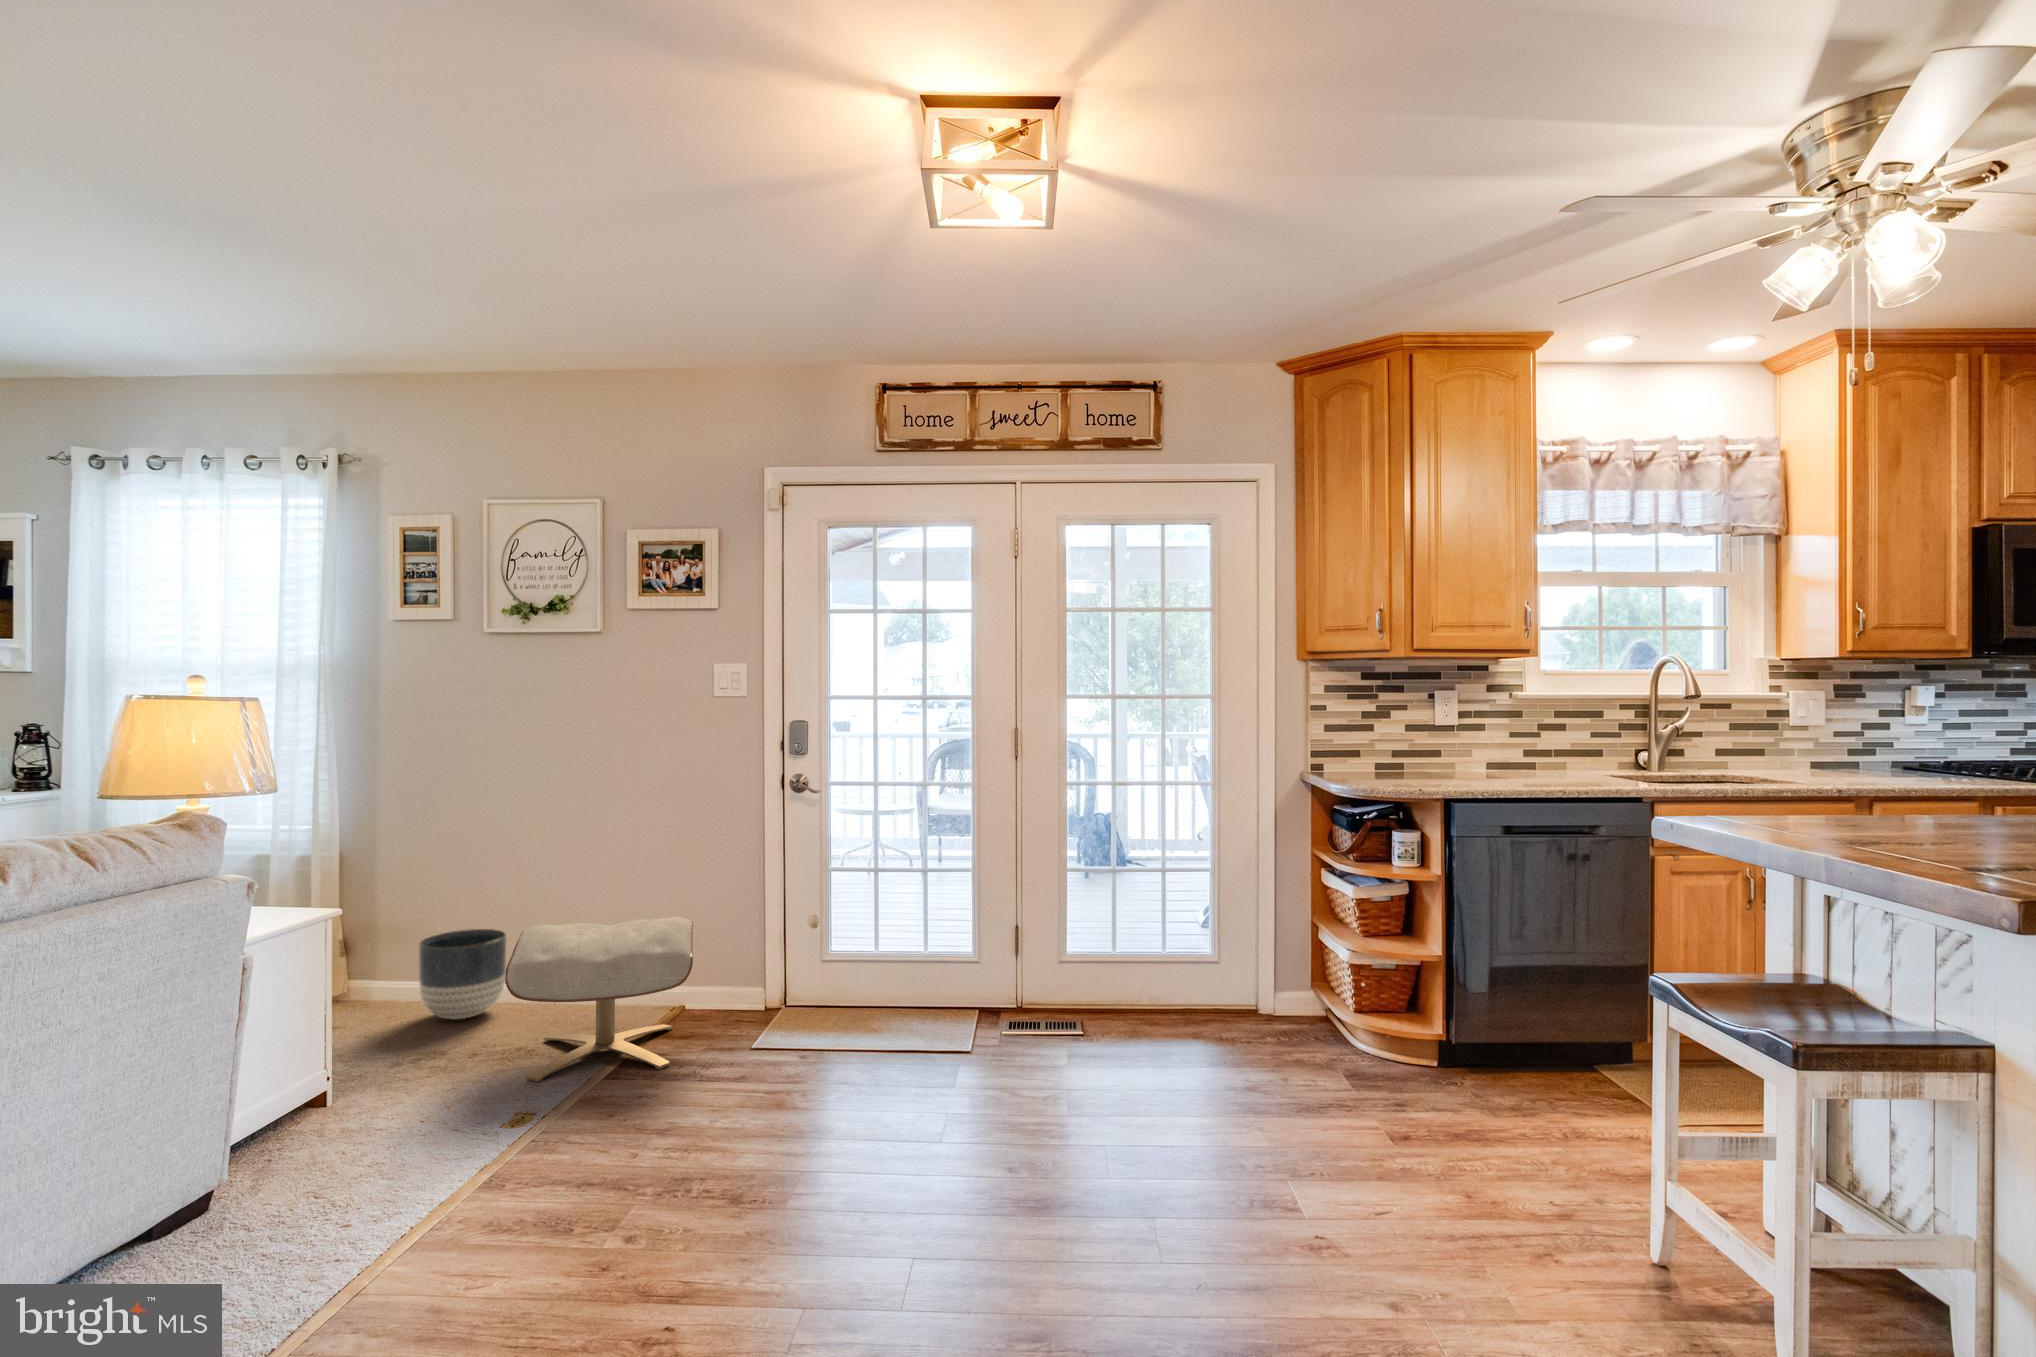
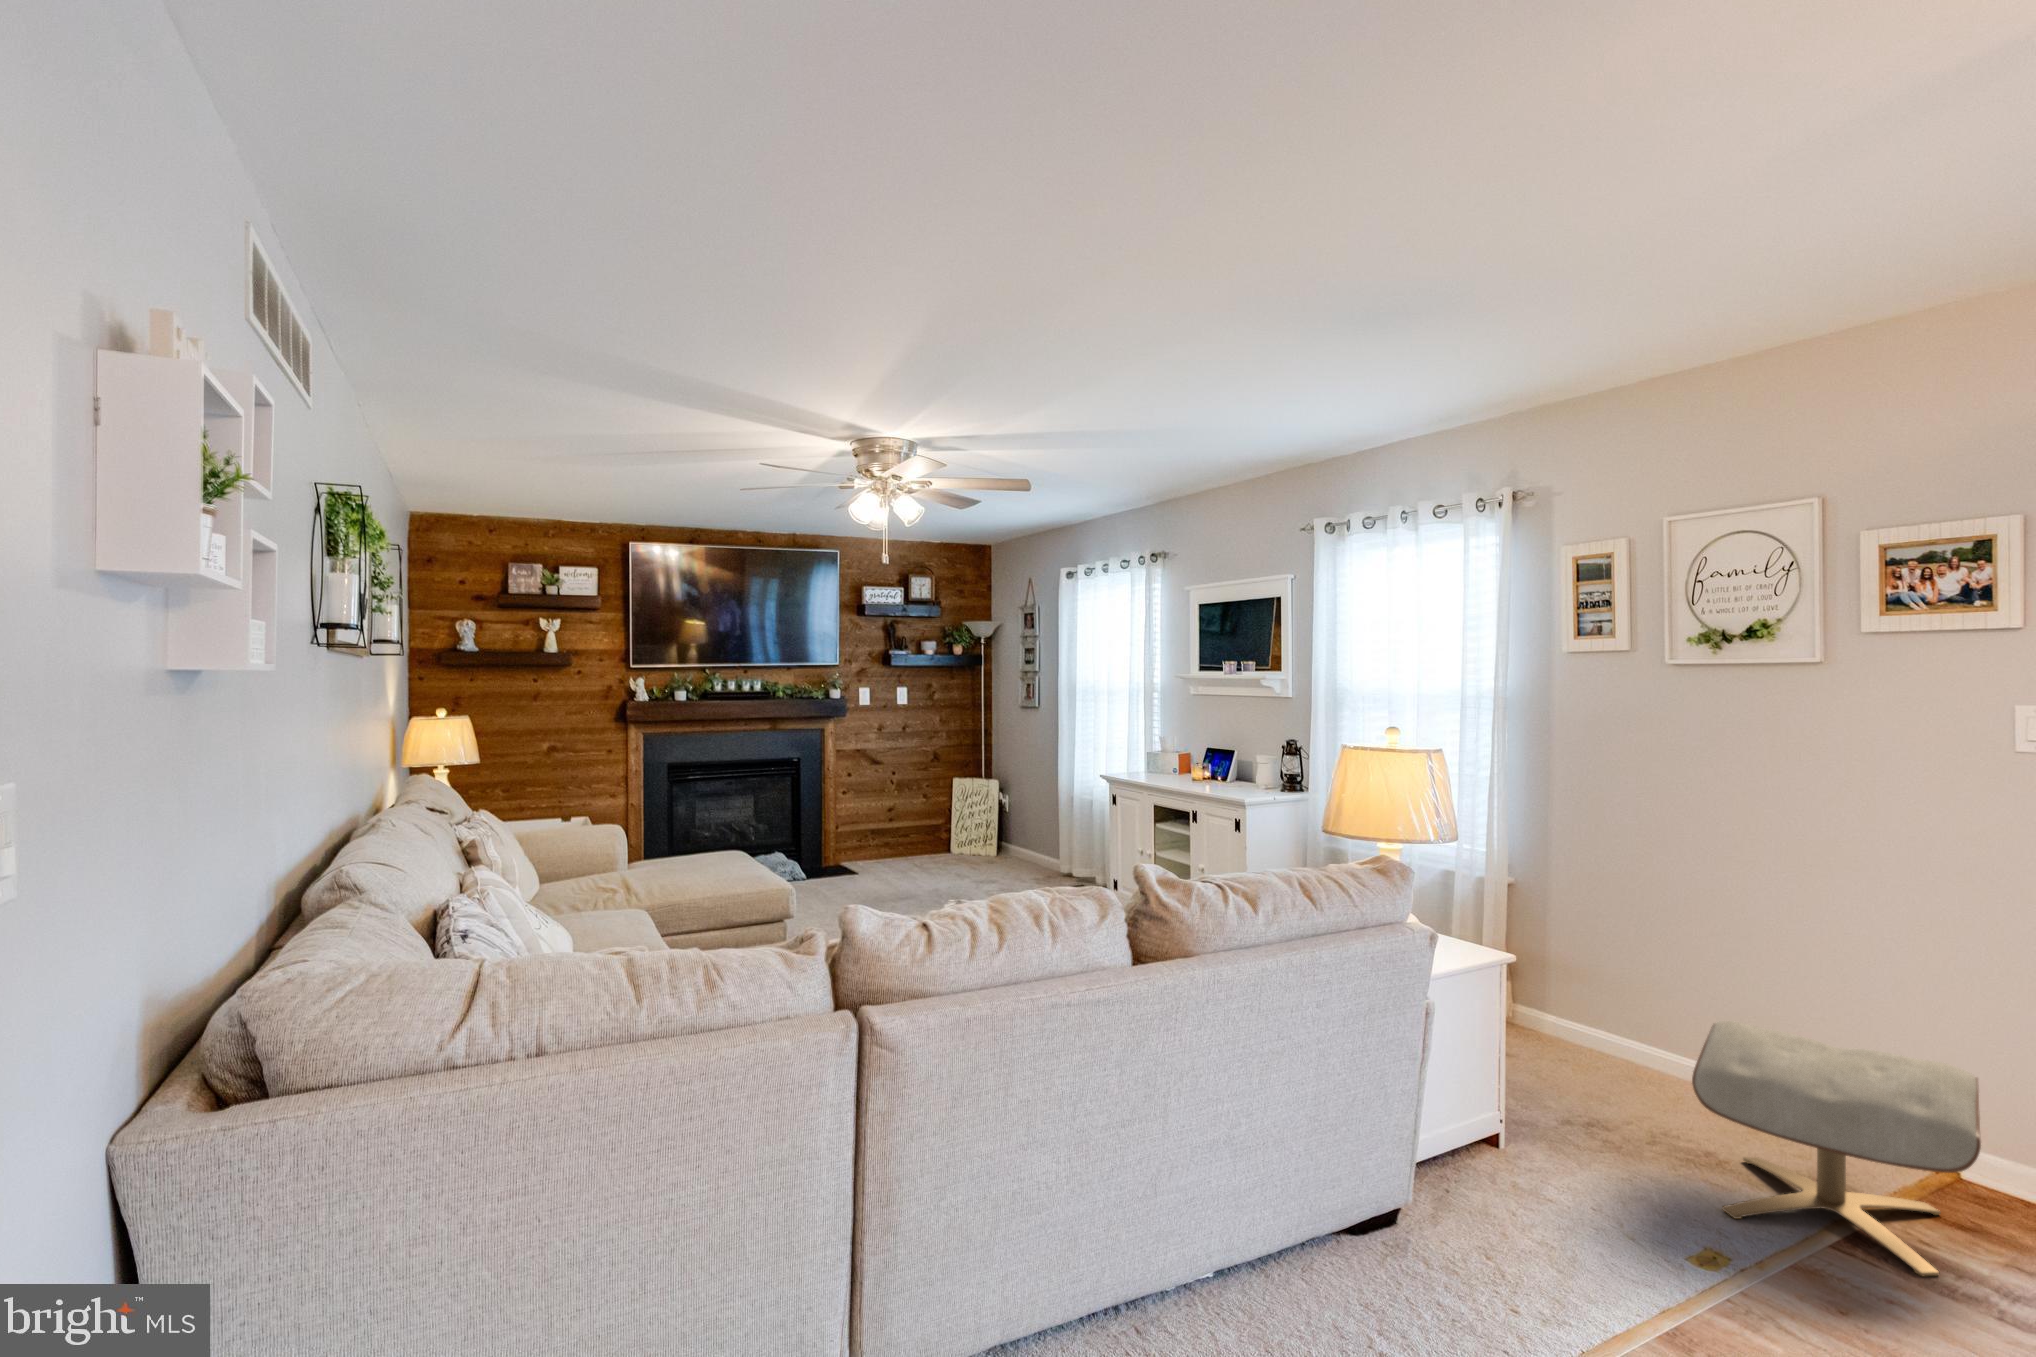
planter: present [419,929,506,1019] -> none [1594,990,1693,1094]

